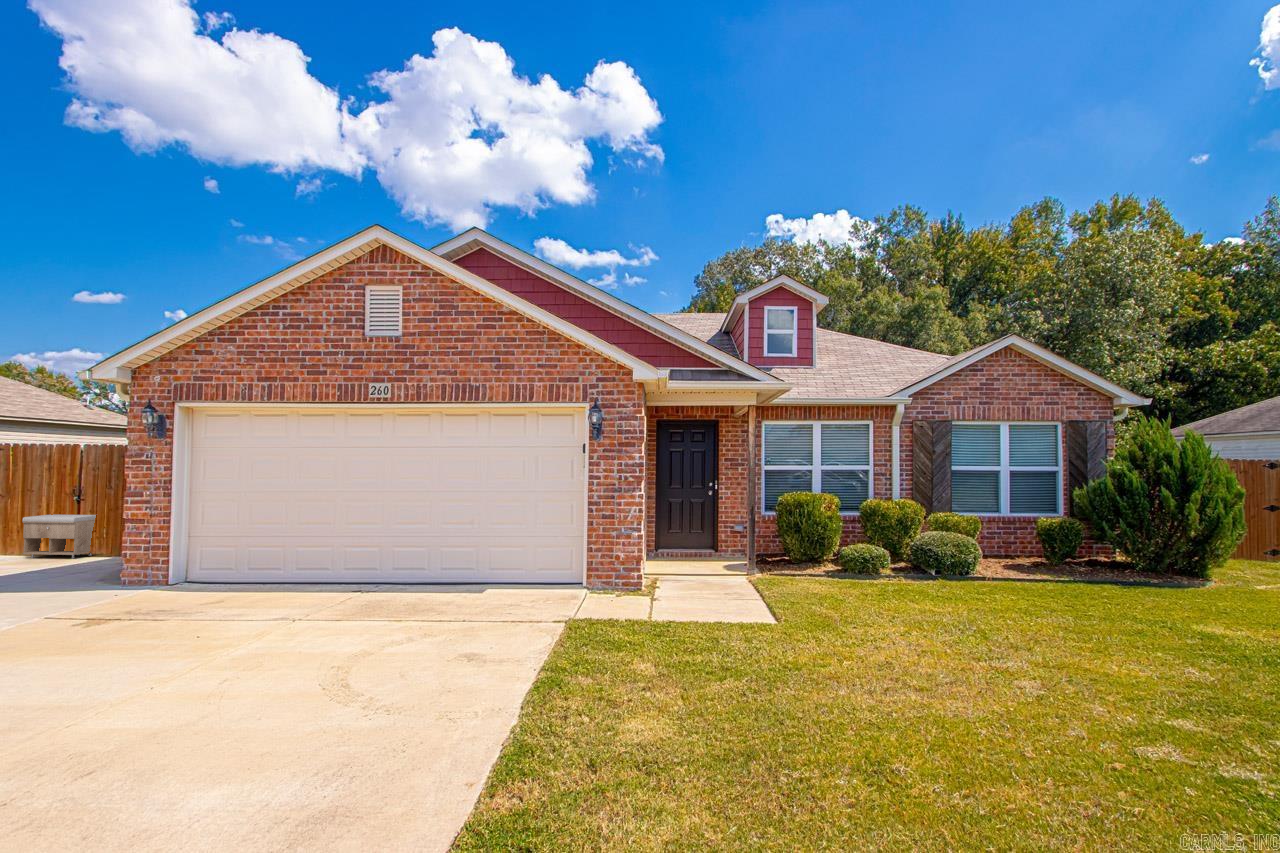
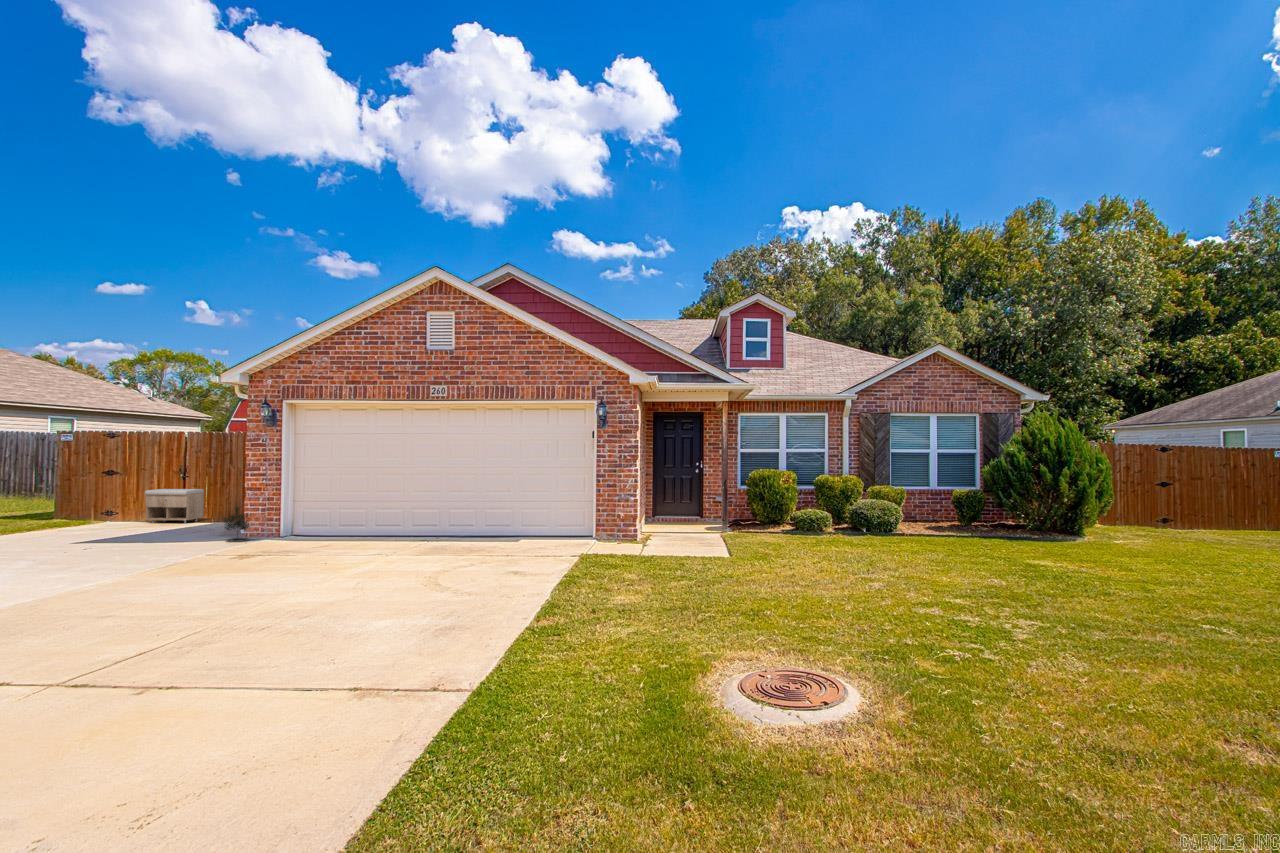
potted tree: none [84,538,129,592] -> present [224,506,250,542]

